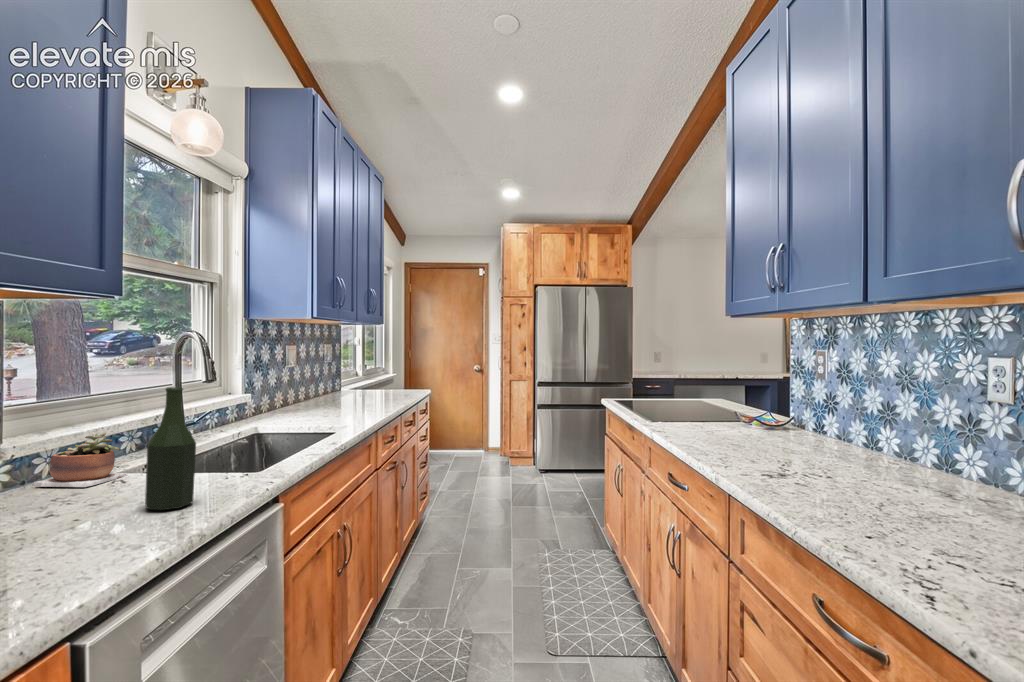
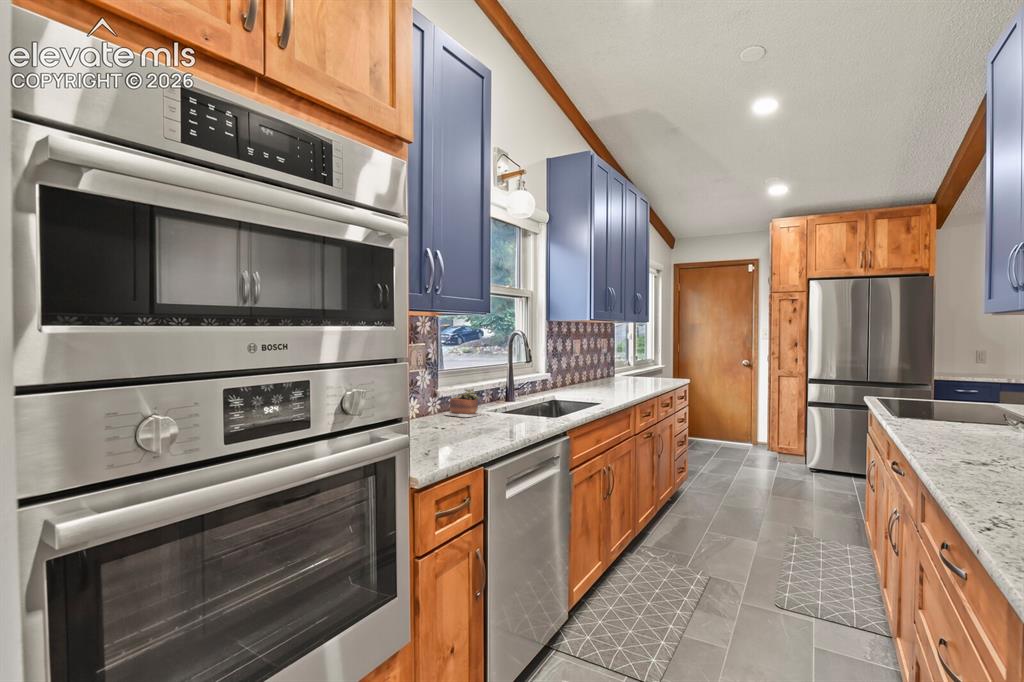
bottle: present [145,387,196,511] -> none [496,361,521,431]

